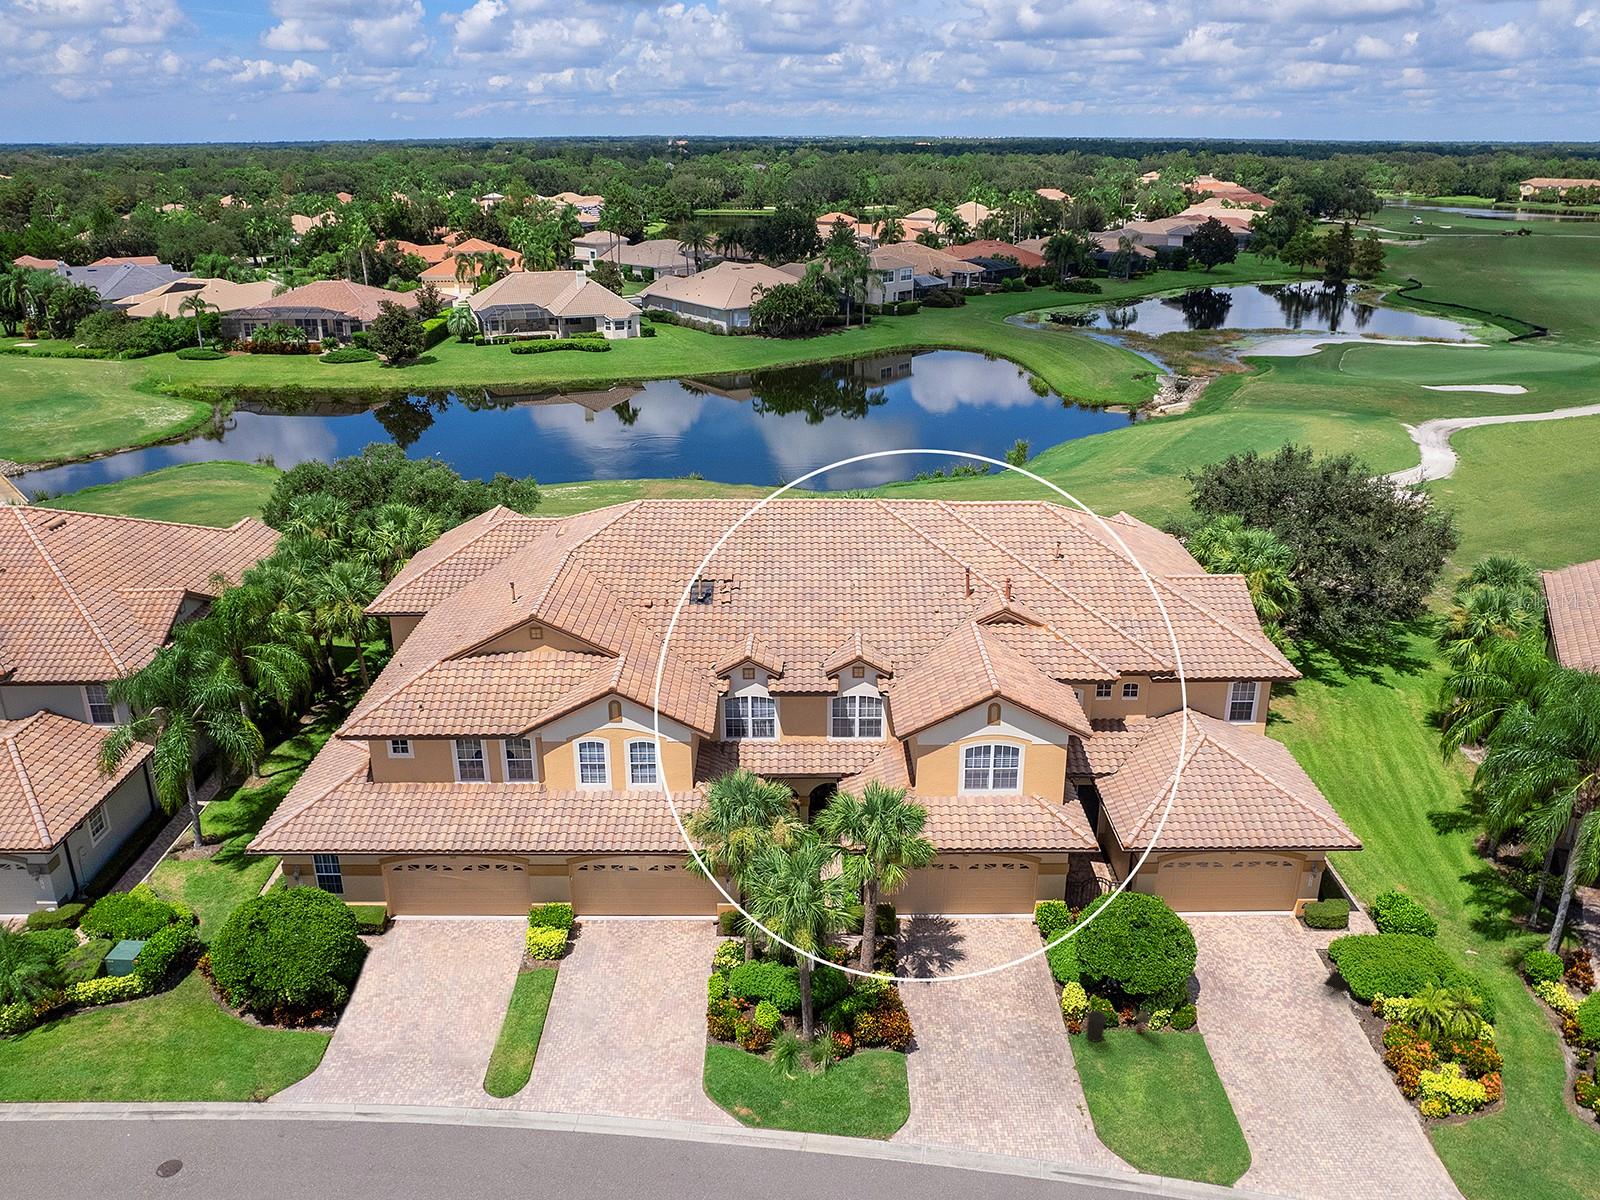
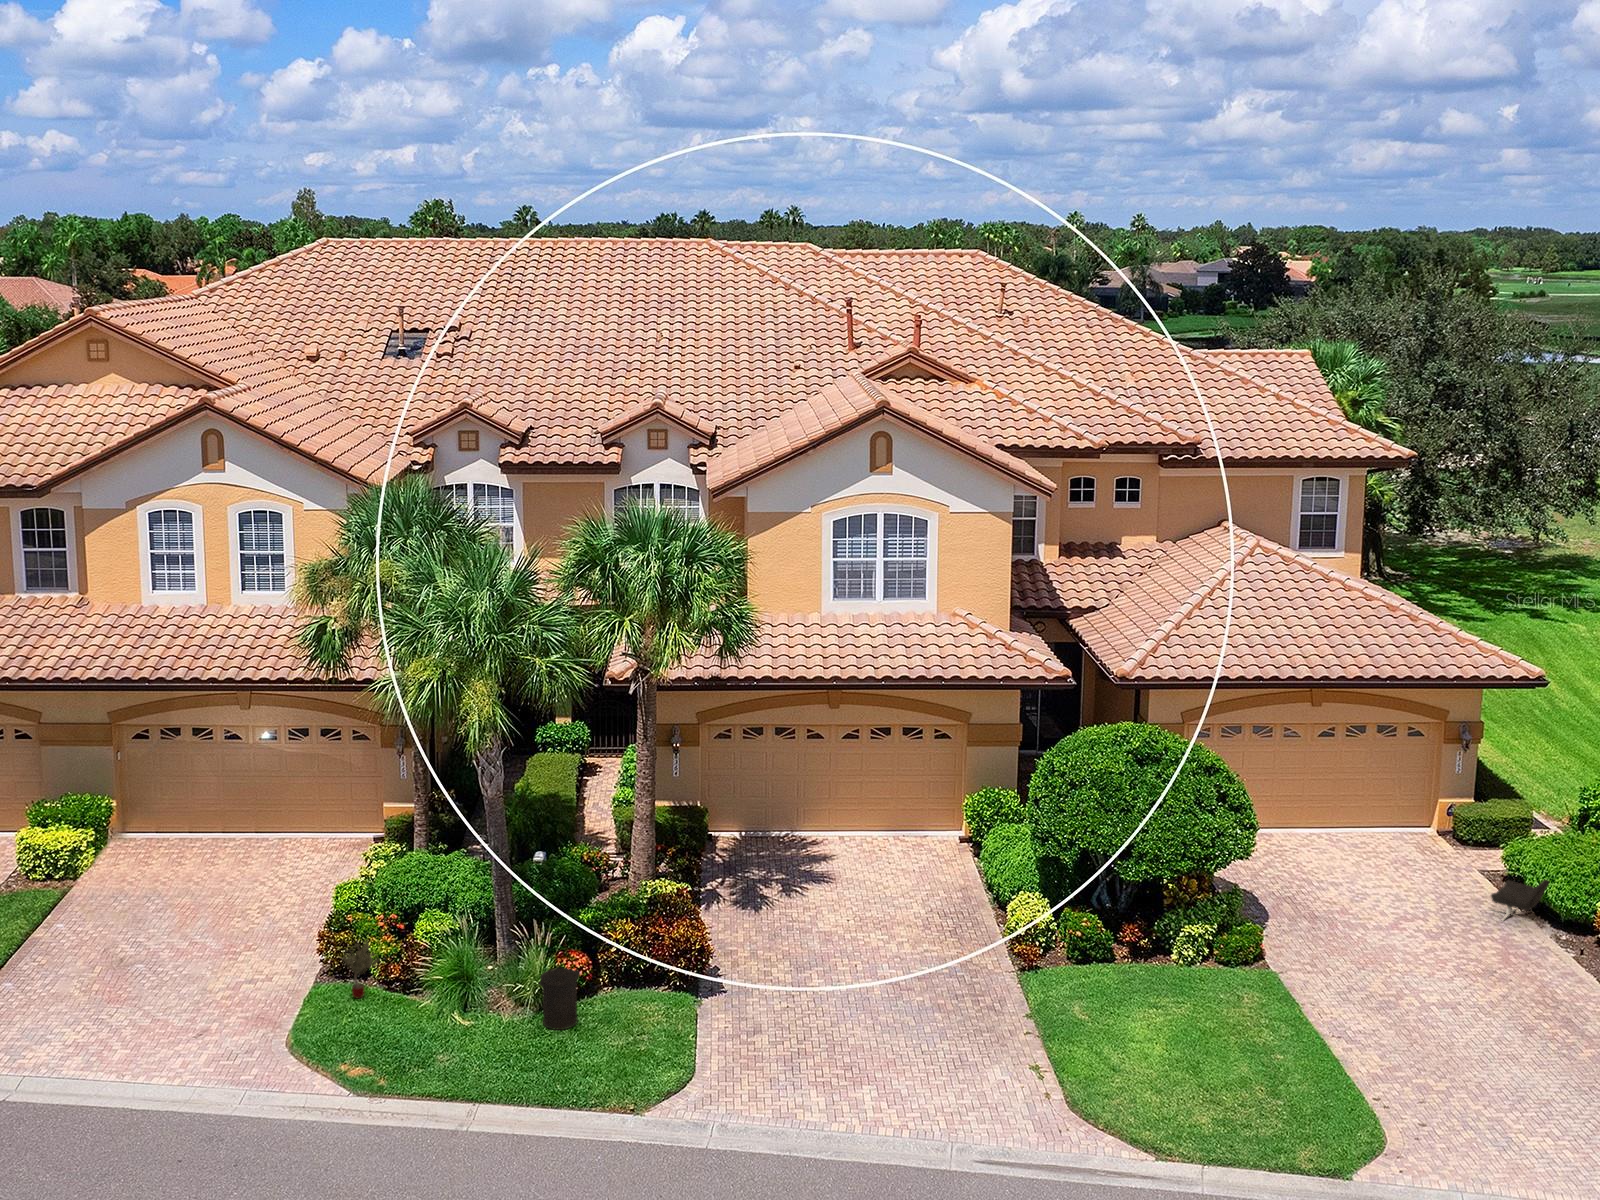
potted tree: present [1132,1009,1152,1033] -> present [343,940,379,998]
trash can: present [1086,1011,1108,1042] -> present [539,967,580,1030]

